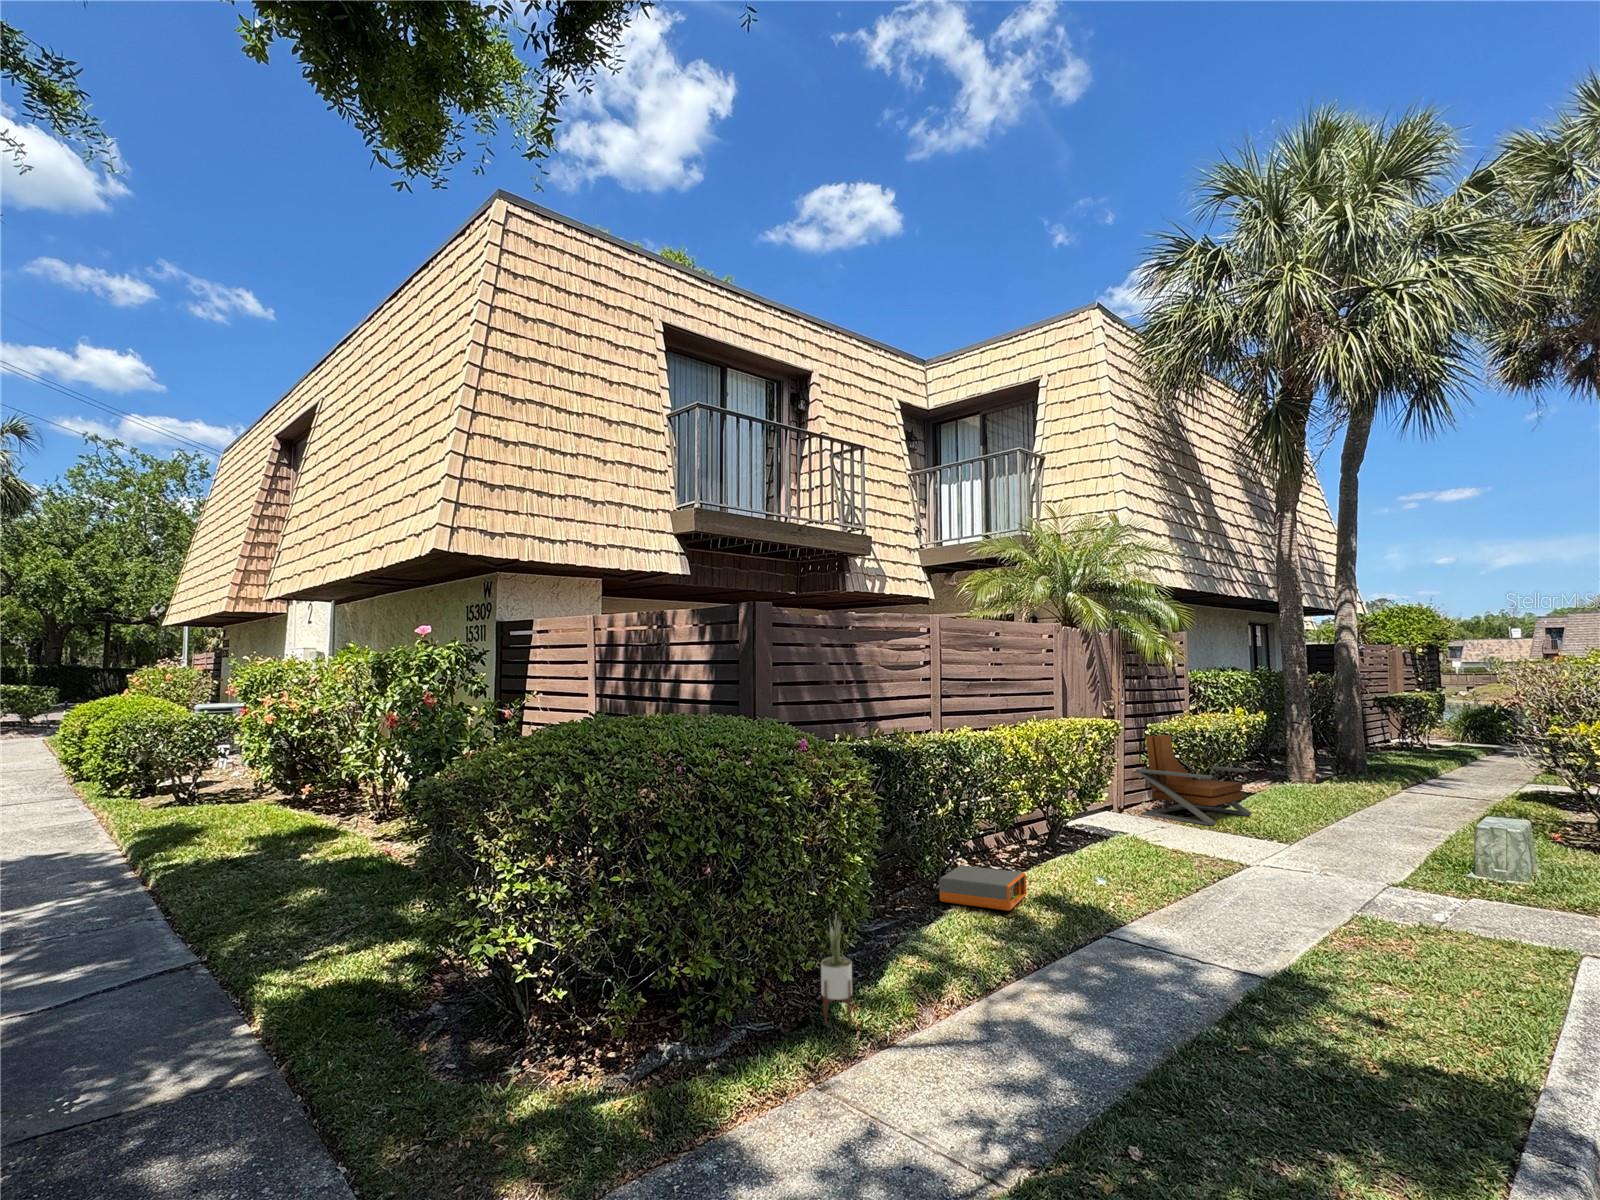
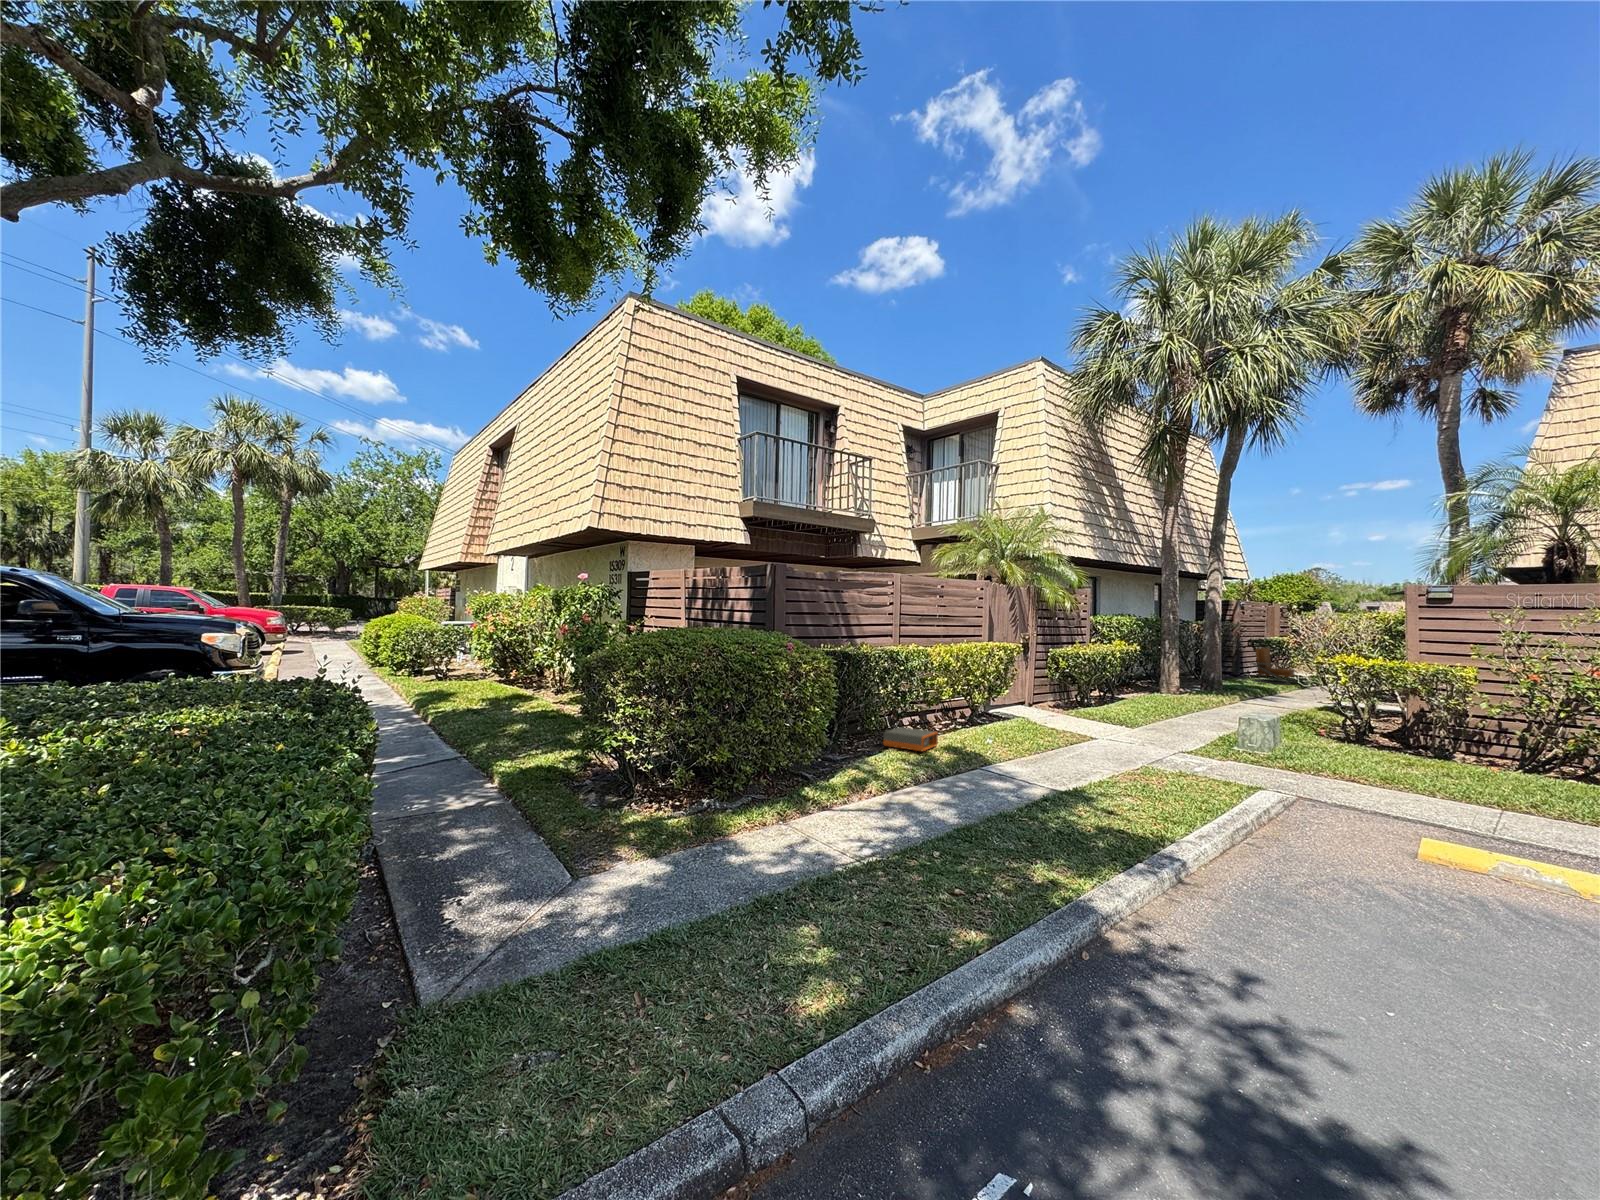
lounge chair: present [1136,735,1251,825] -> present [1252,648,1296,684]
potted plant: present [821,915,852,1024] -> none [795,733,811,793]

